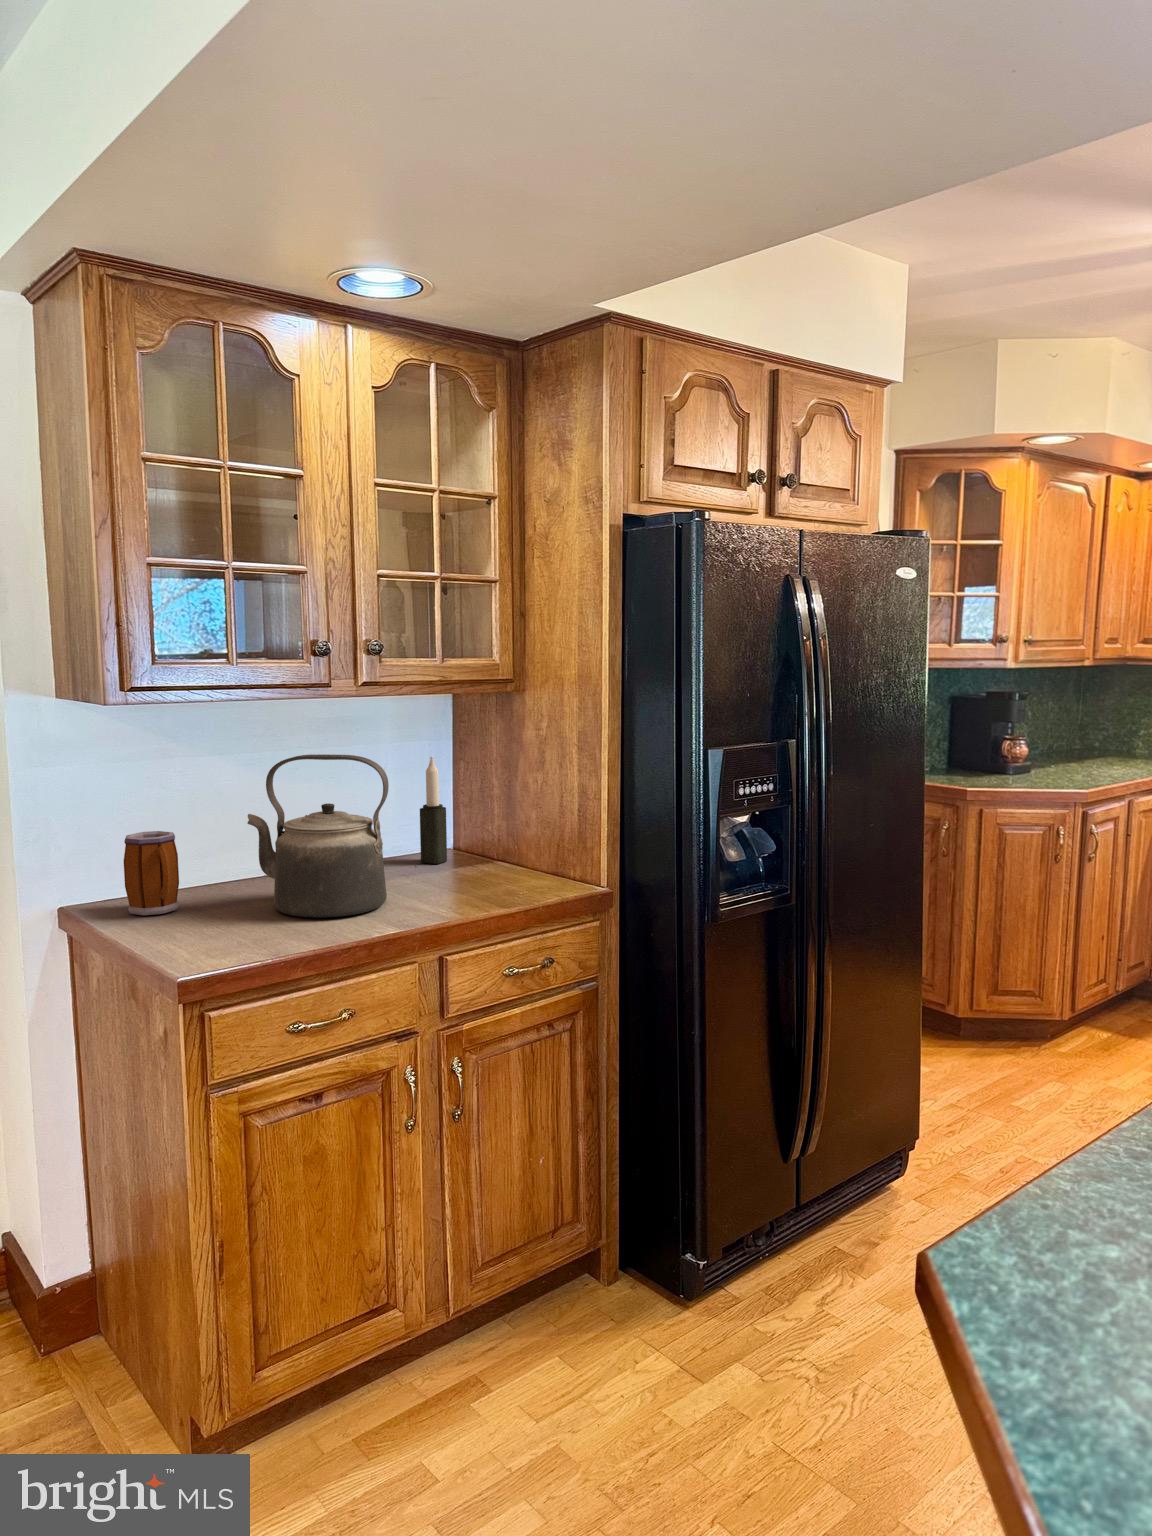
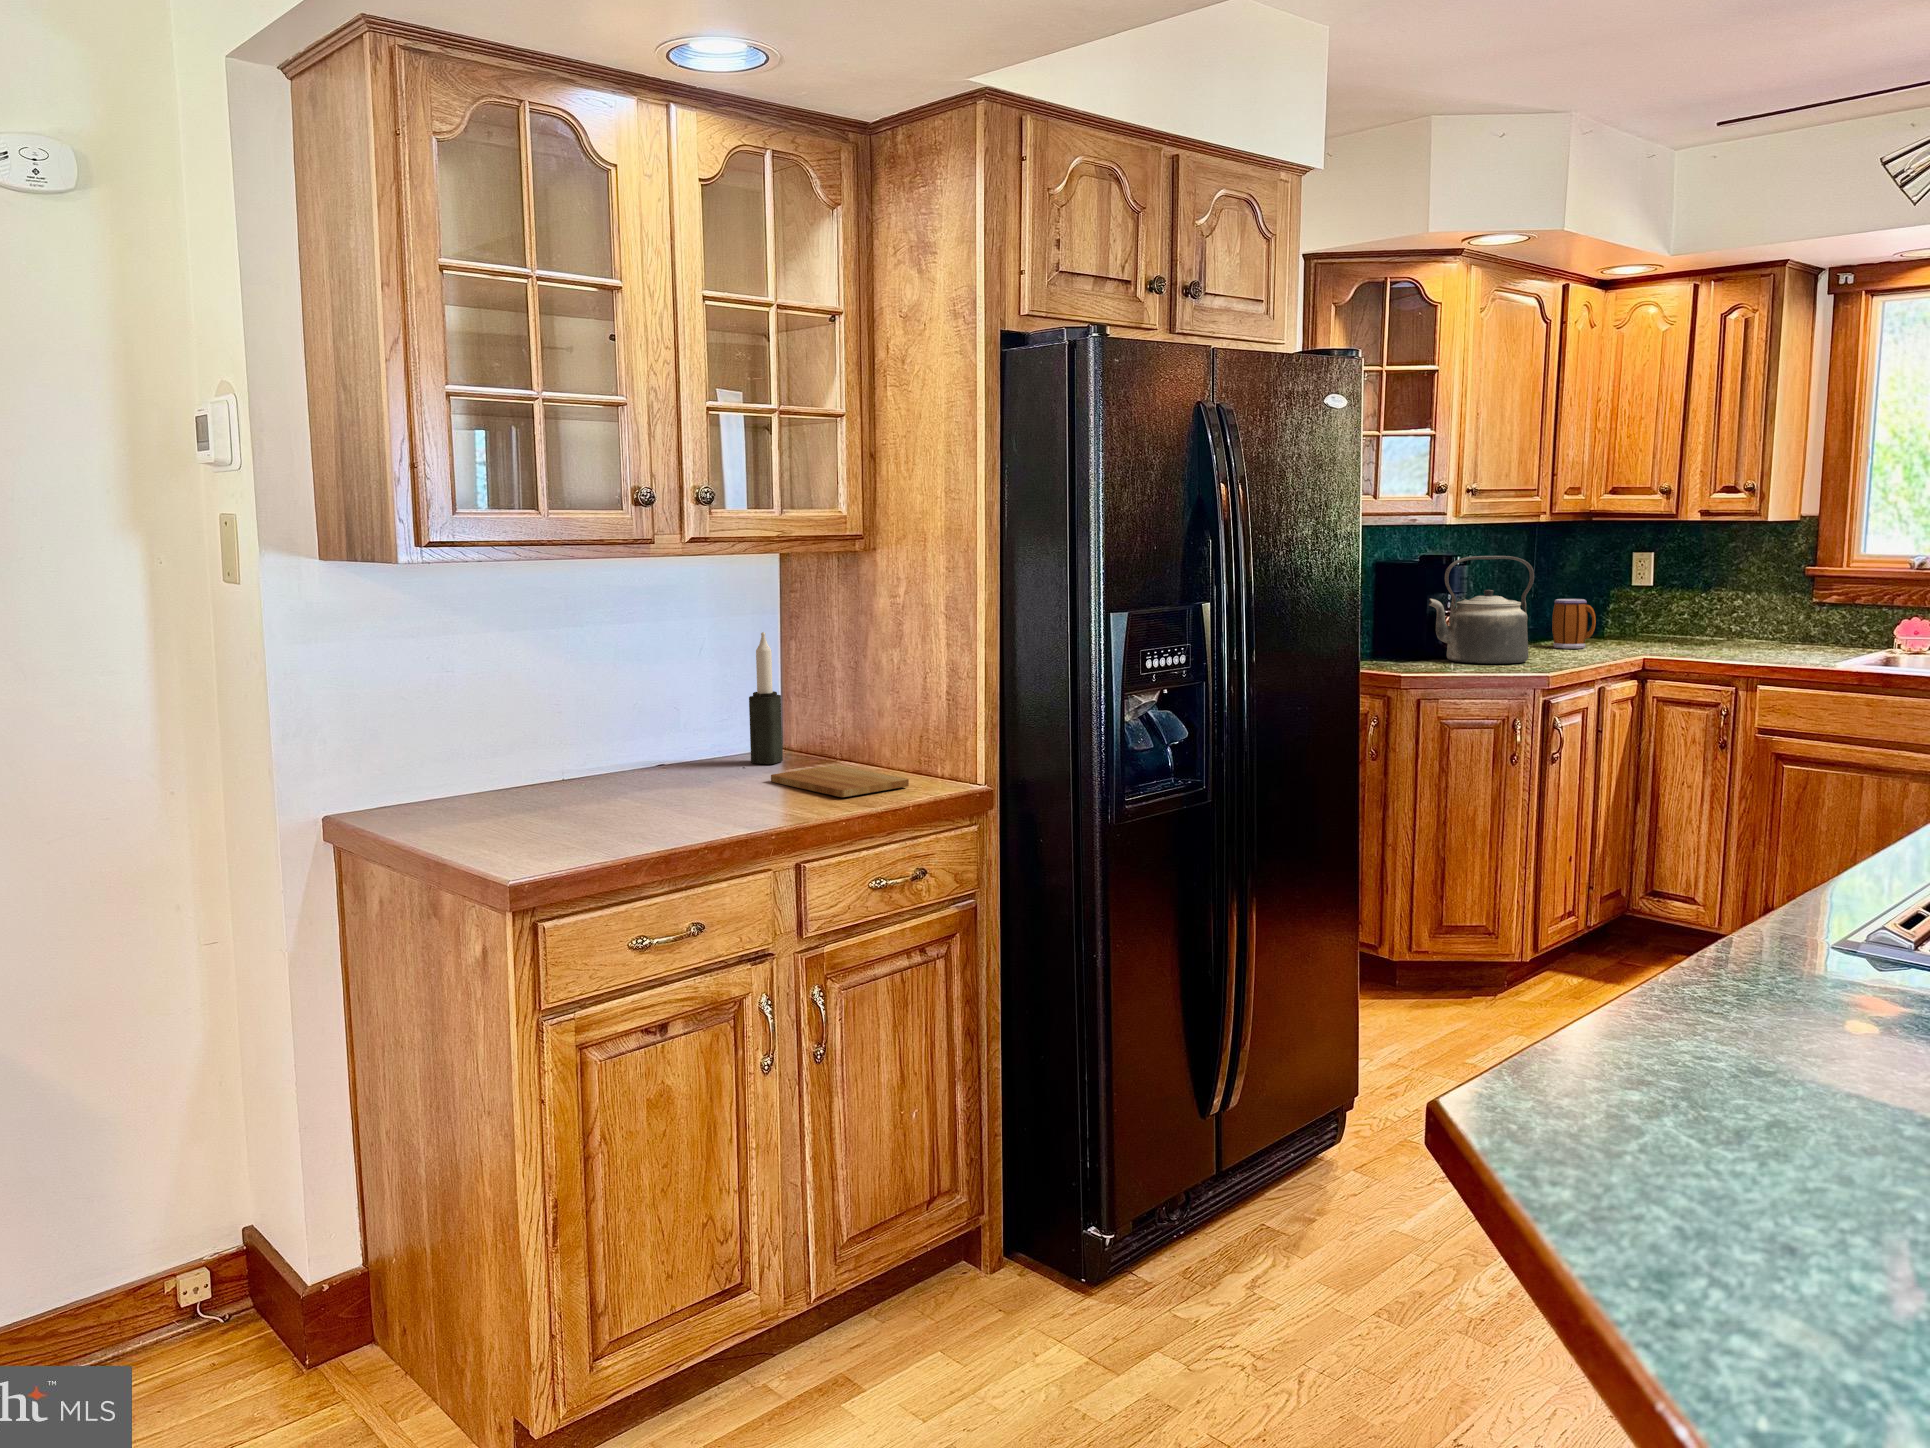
kettle: present [247,754,389,918] -> present [1429,556,1534,664]
mug: present [124,831,179,915] -> present [1552,599,1596,649]
cutting board: none [431,867,542,899] -> present [771,765,909,797]

